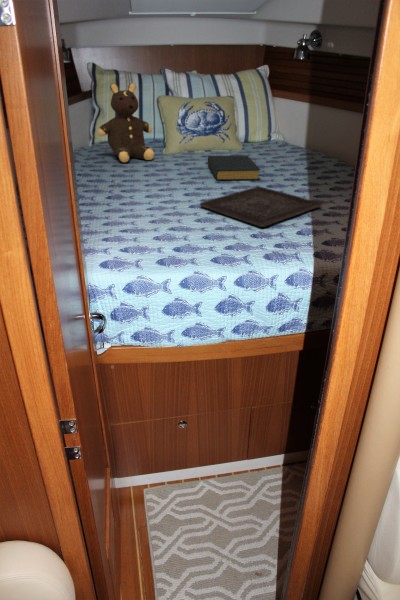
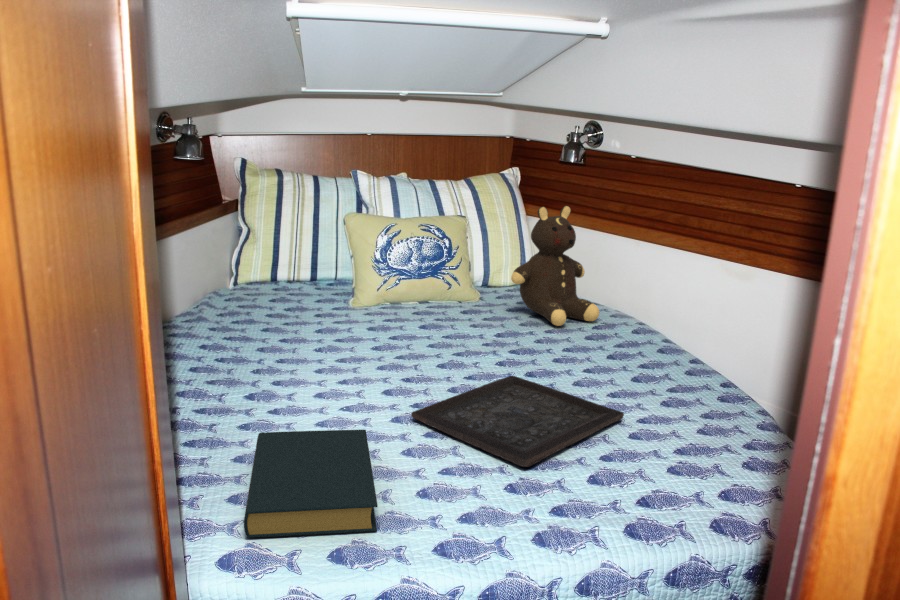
teddy bear: present [98,83,154,162] -> present [511,206,600,326]
hardback book: present [208,156,260,180] -> present [244,430,378,538]

